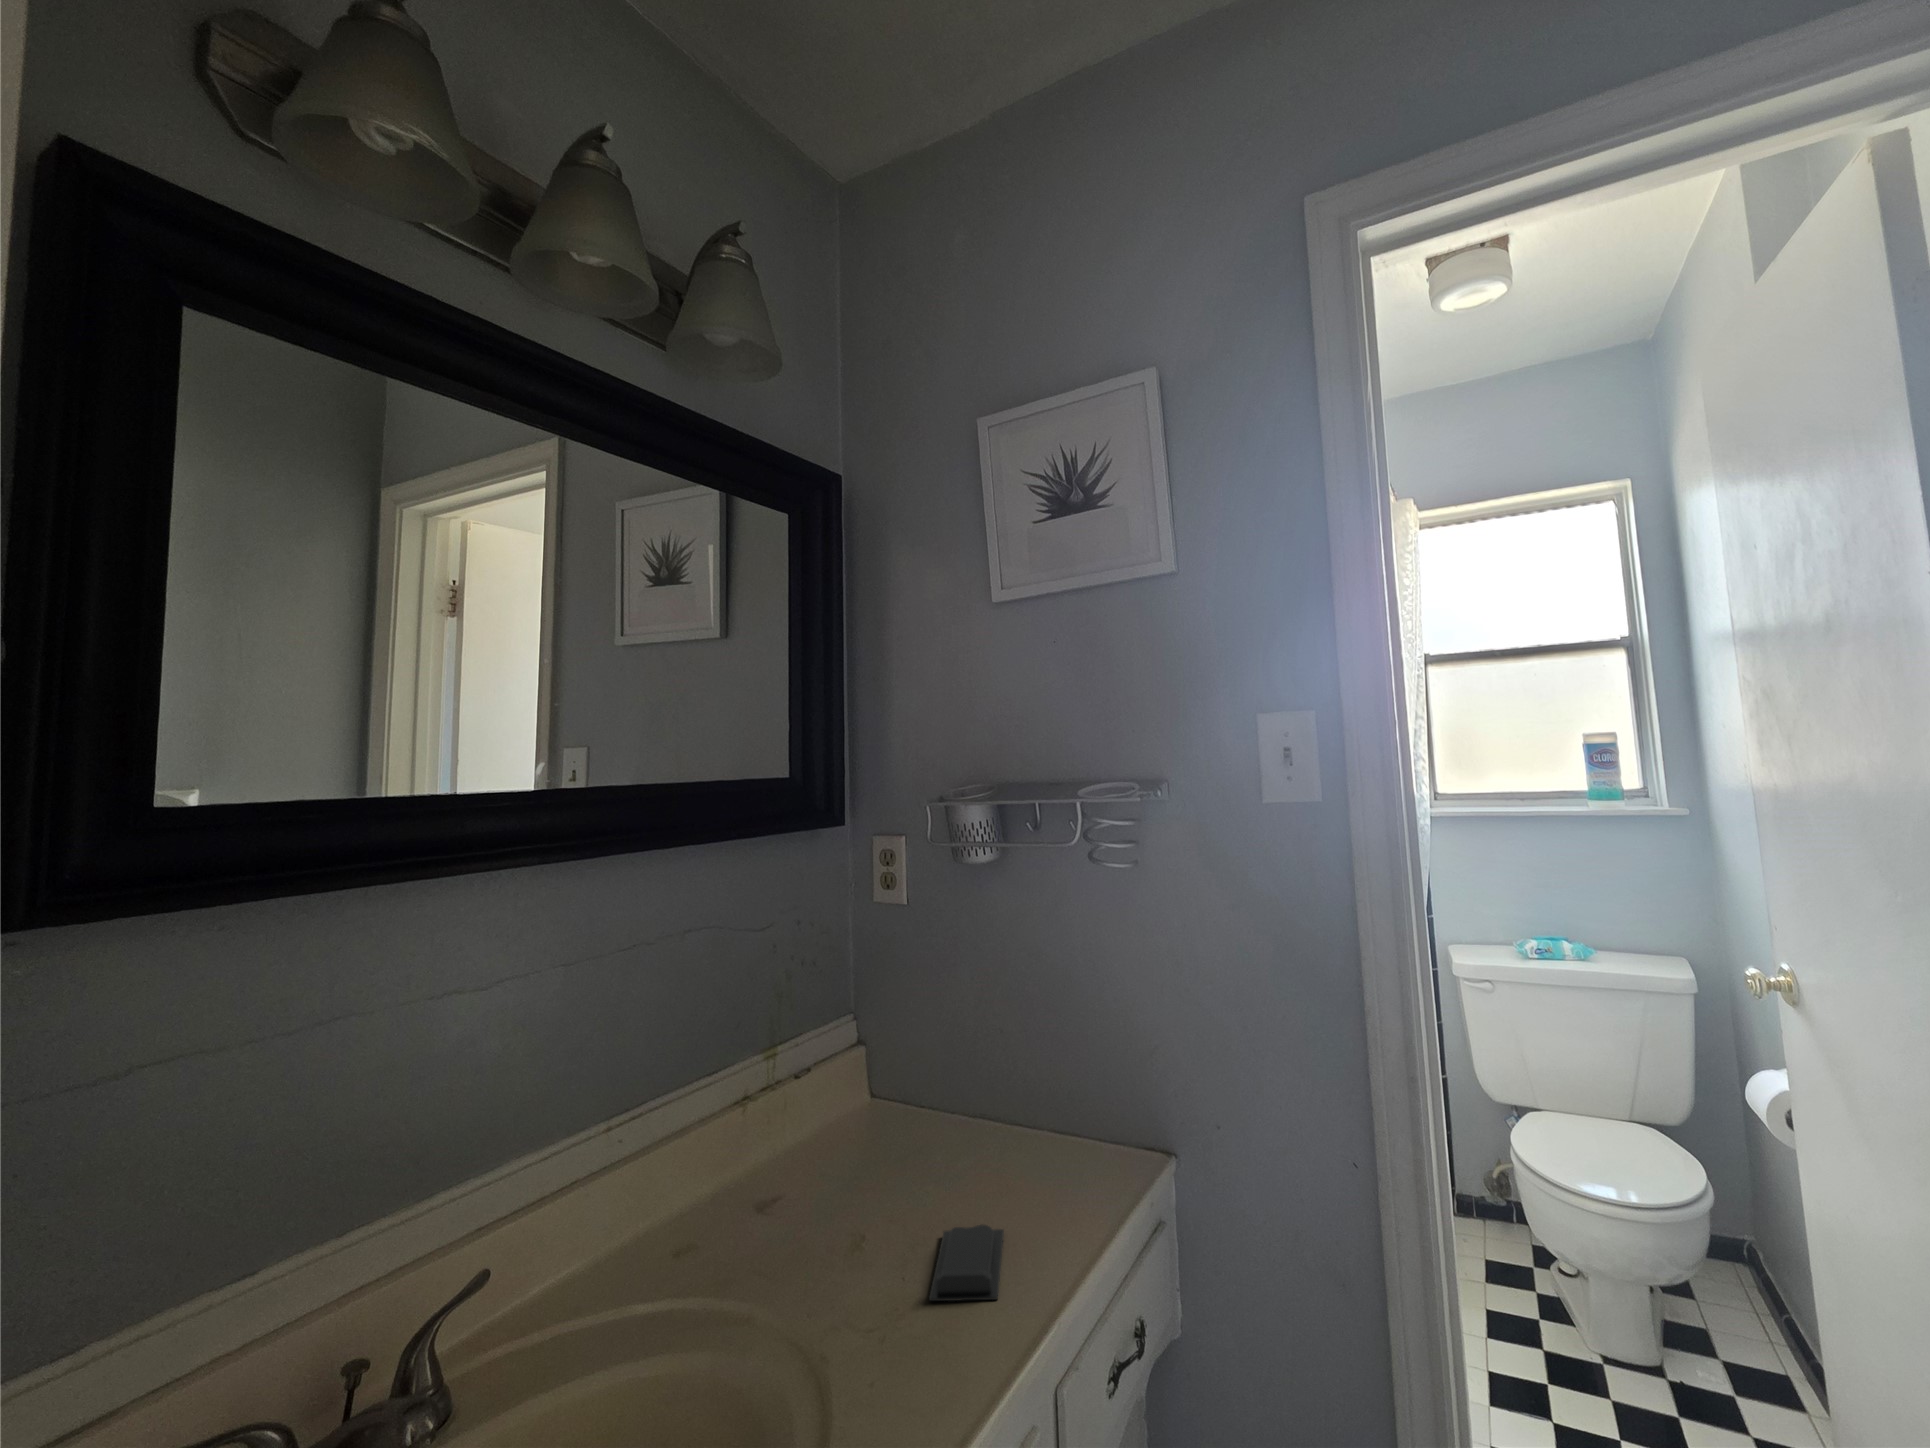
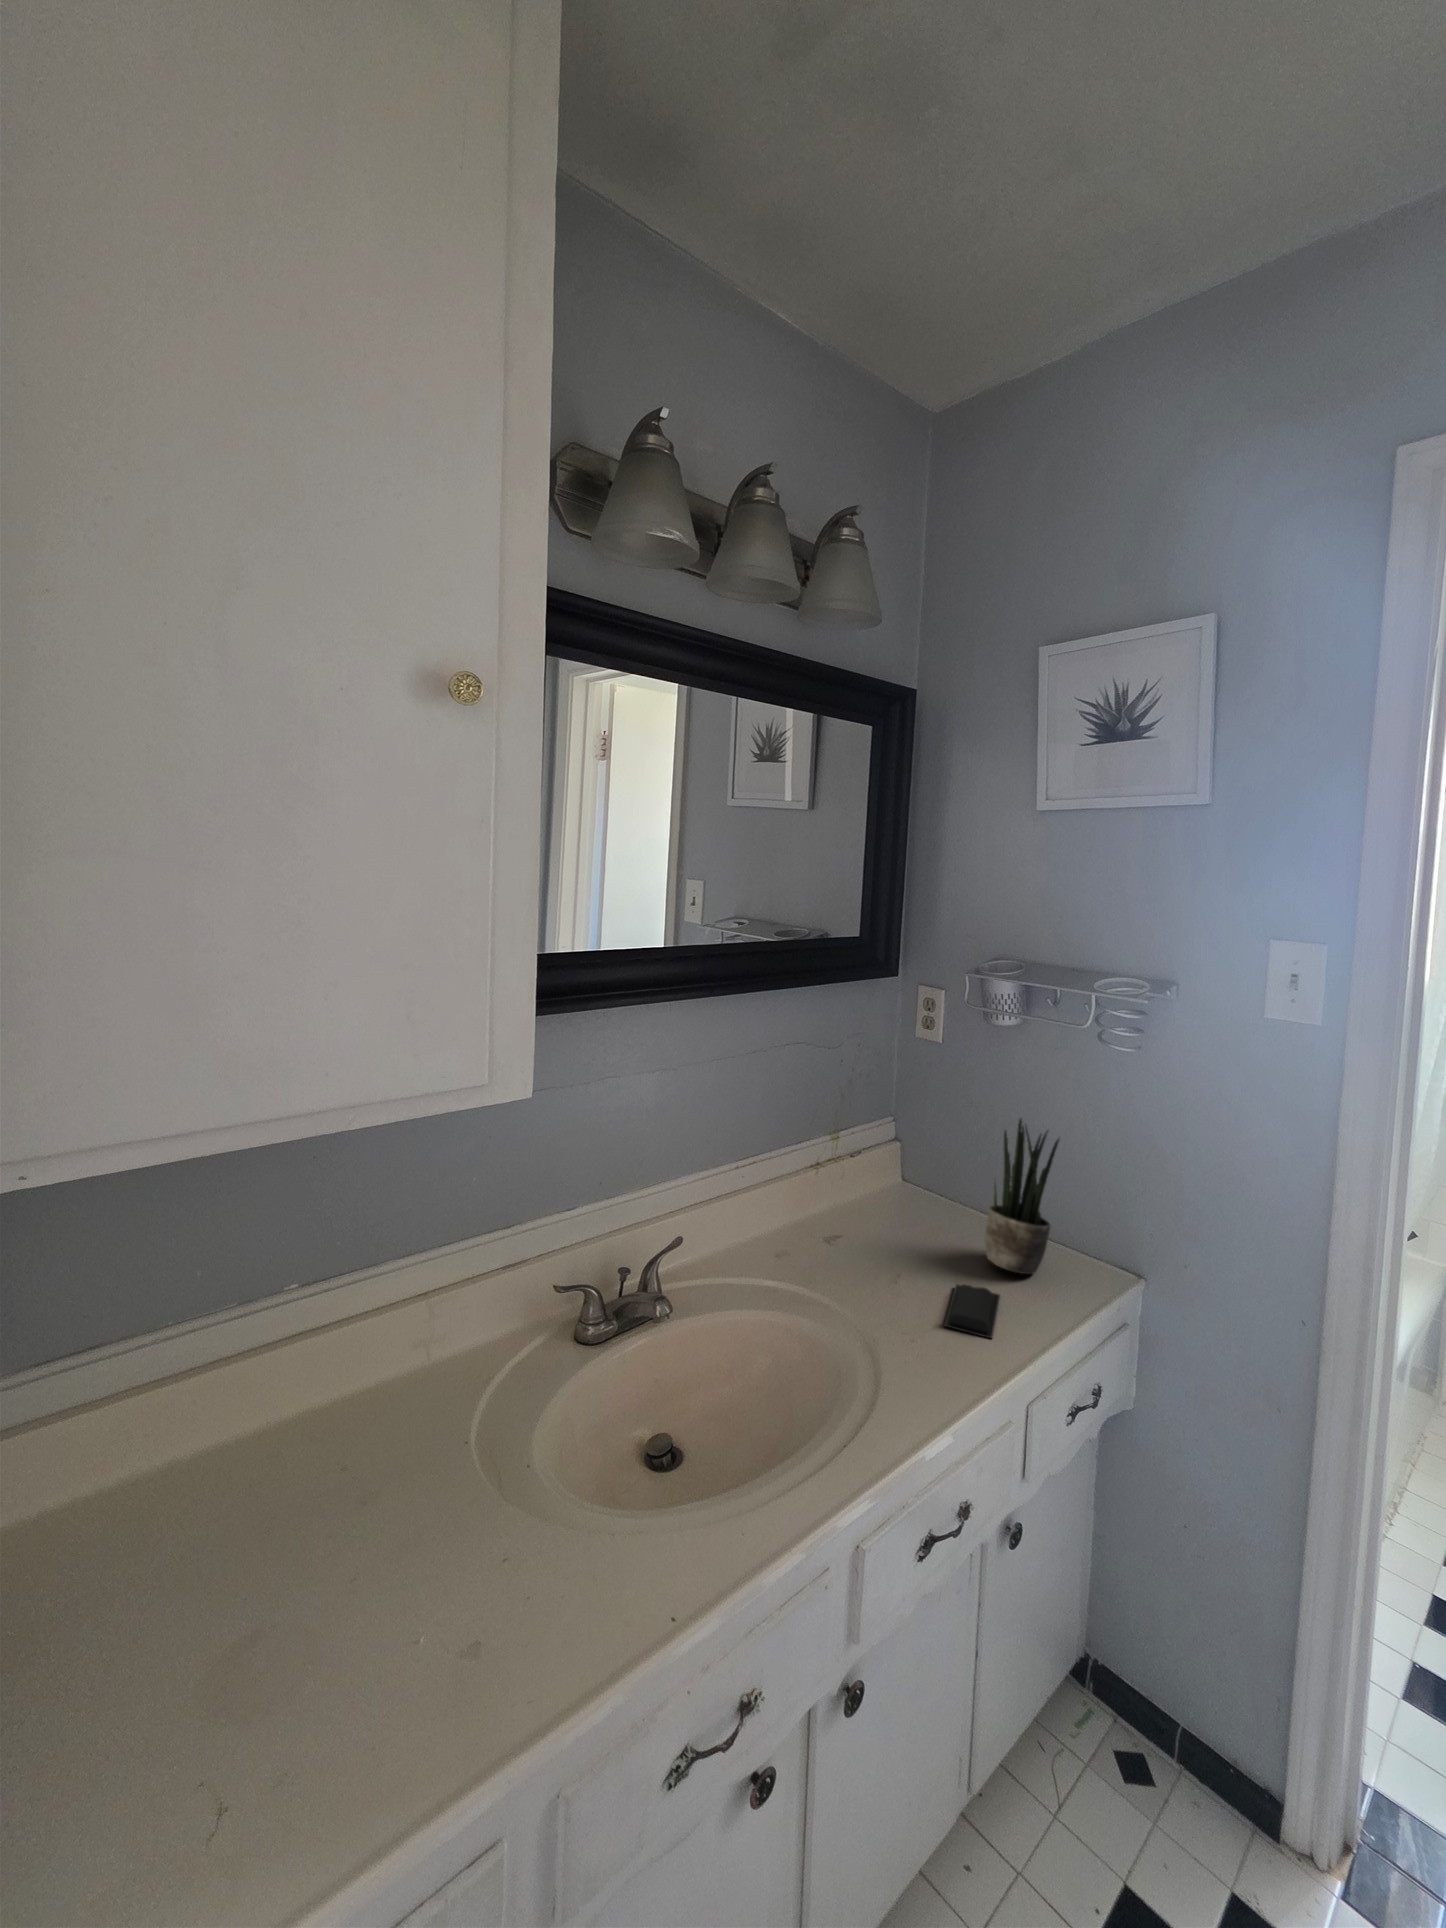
potted plant: none [979,974,1059,1192] -> present [985,1119,1059,1274]

